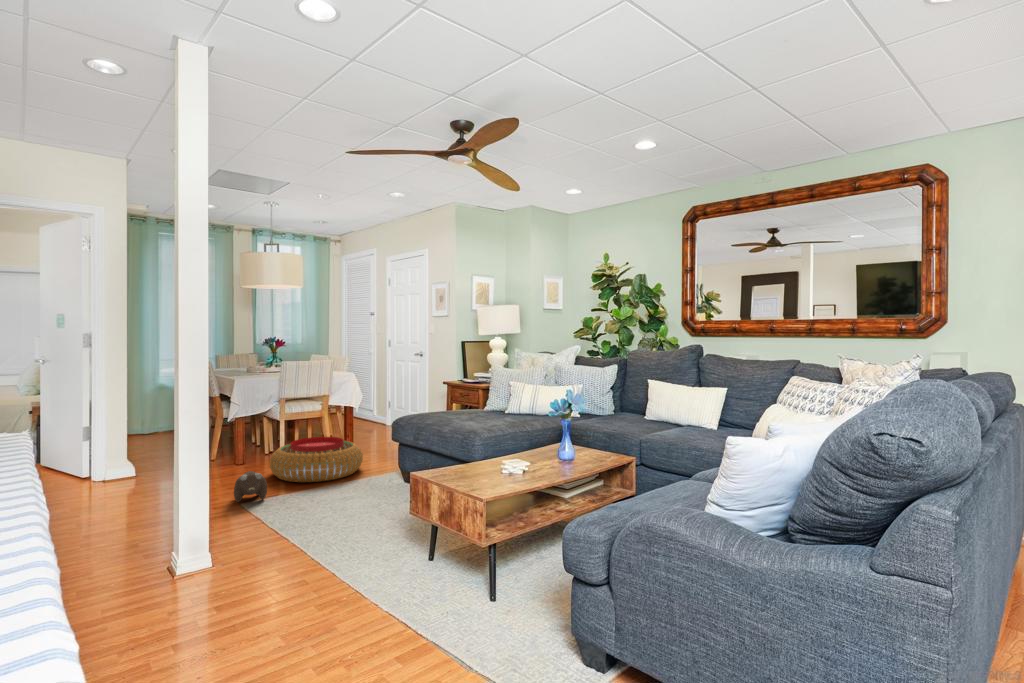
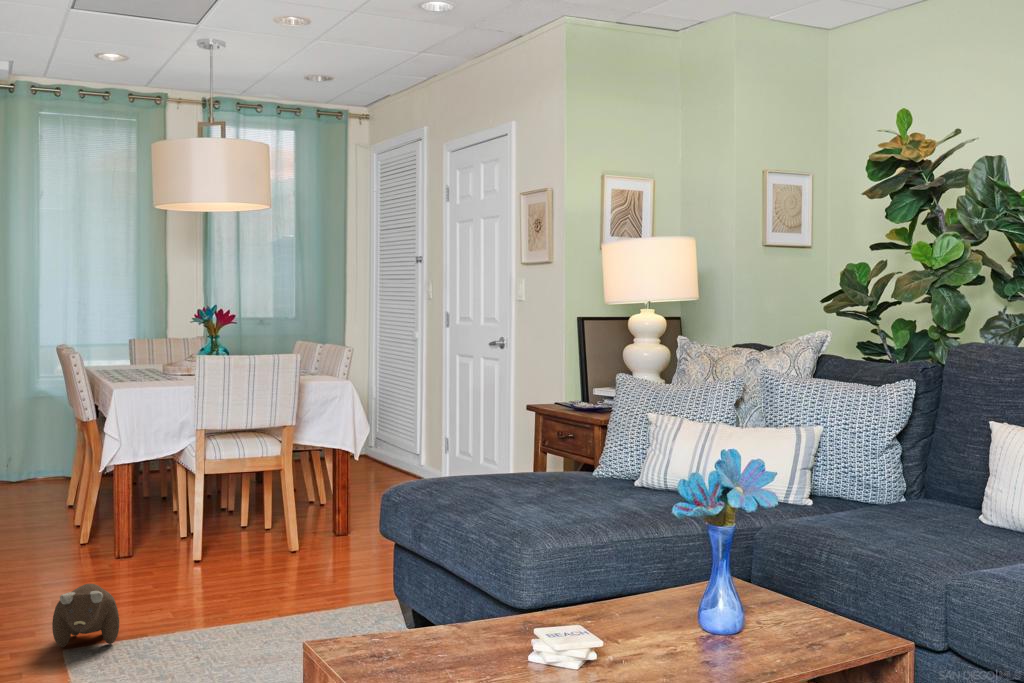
pouf: present [270,437,363,482] -> none [153,513,340,610]

